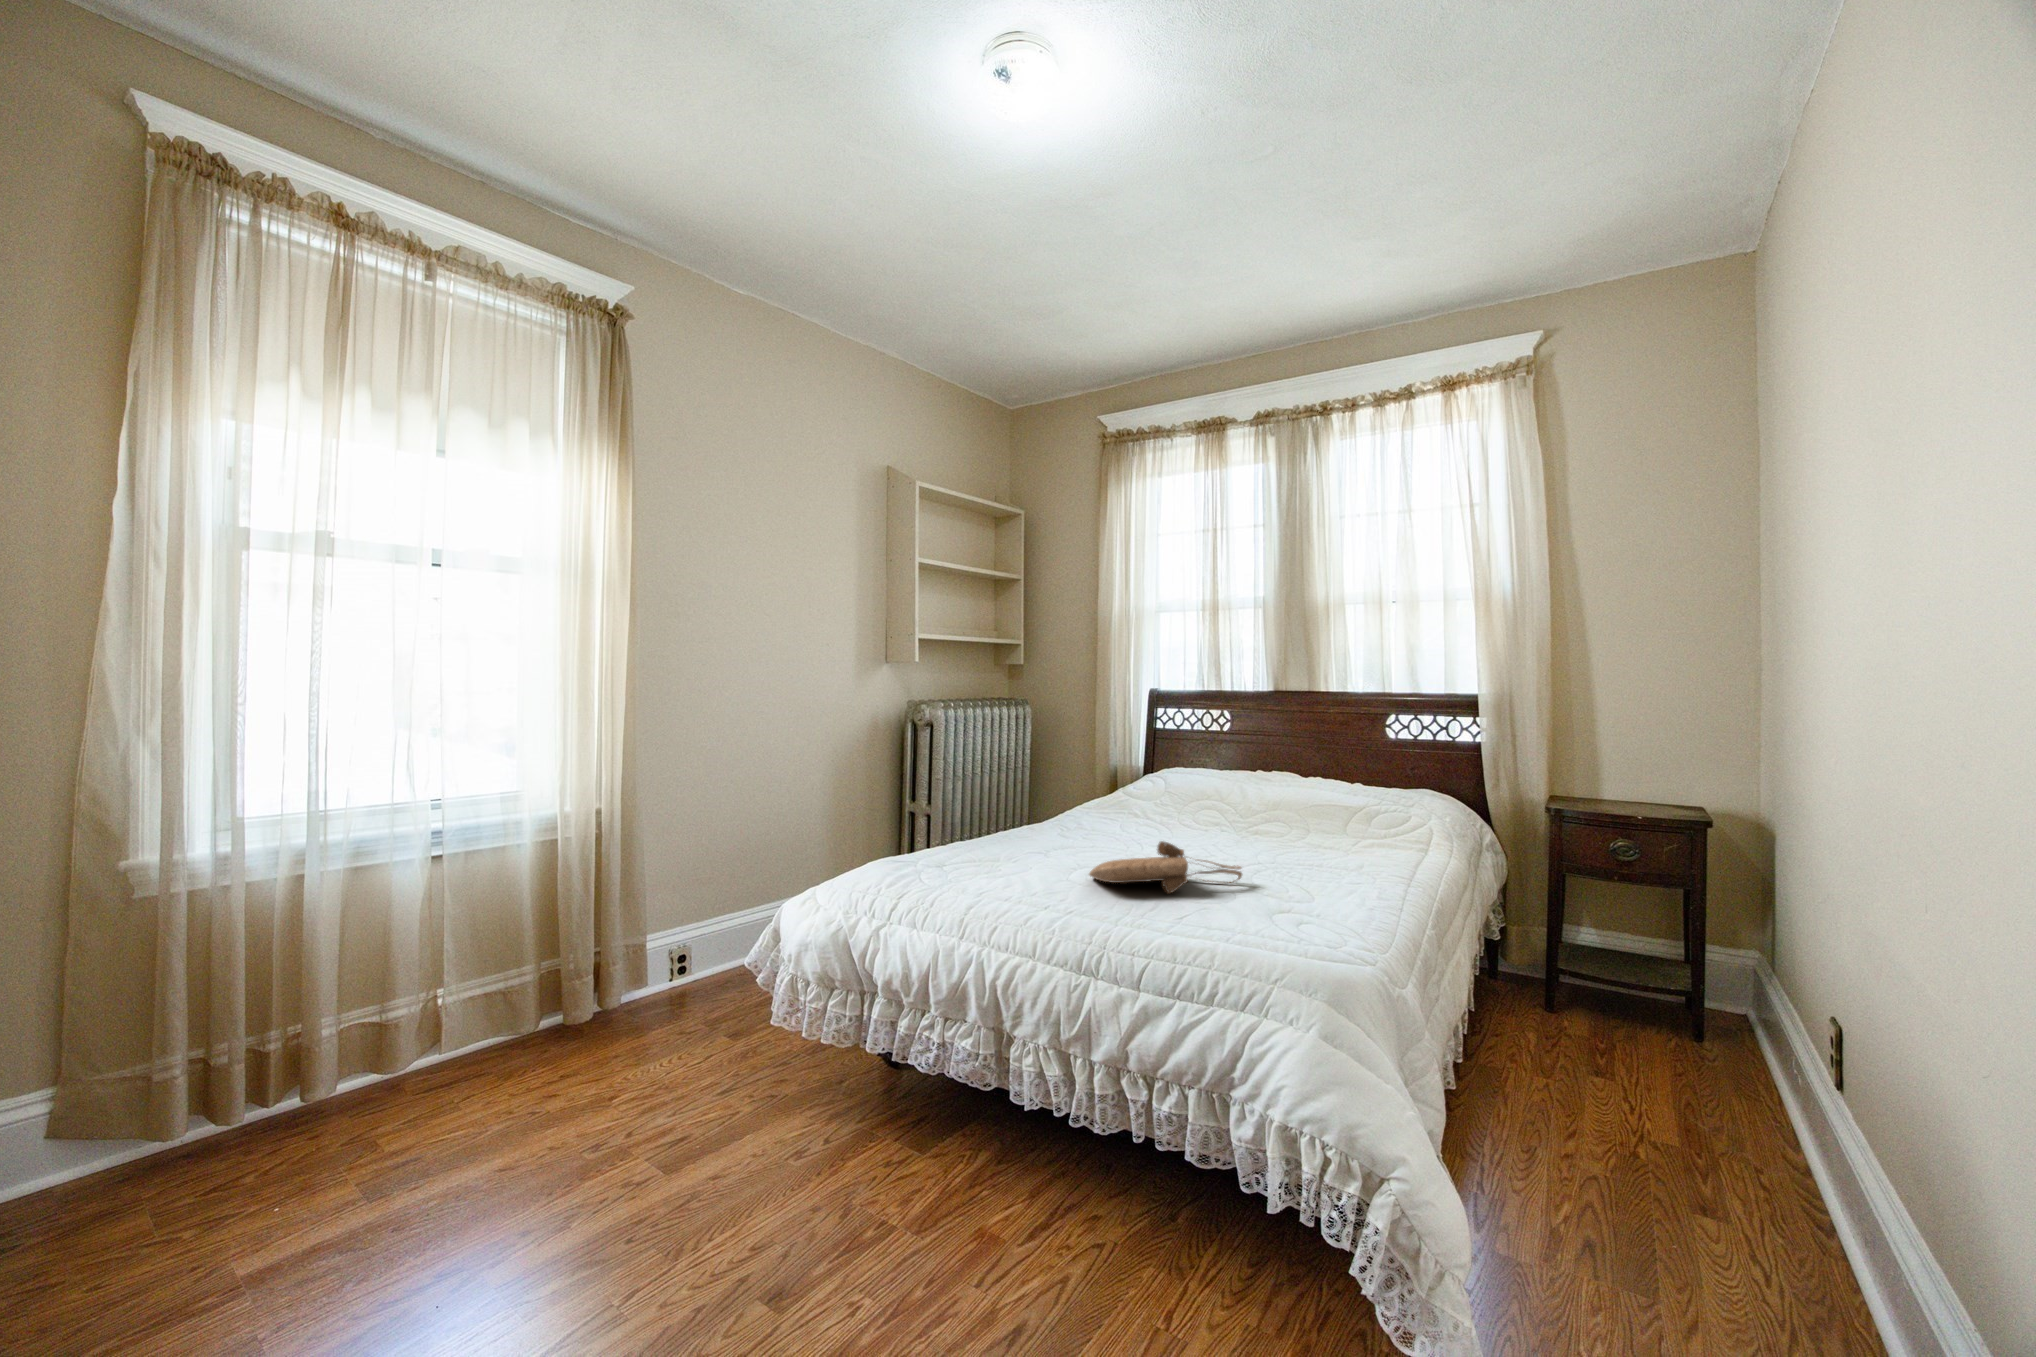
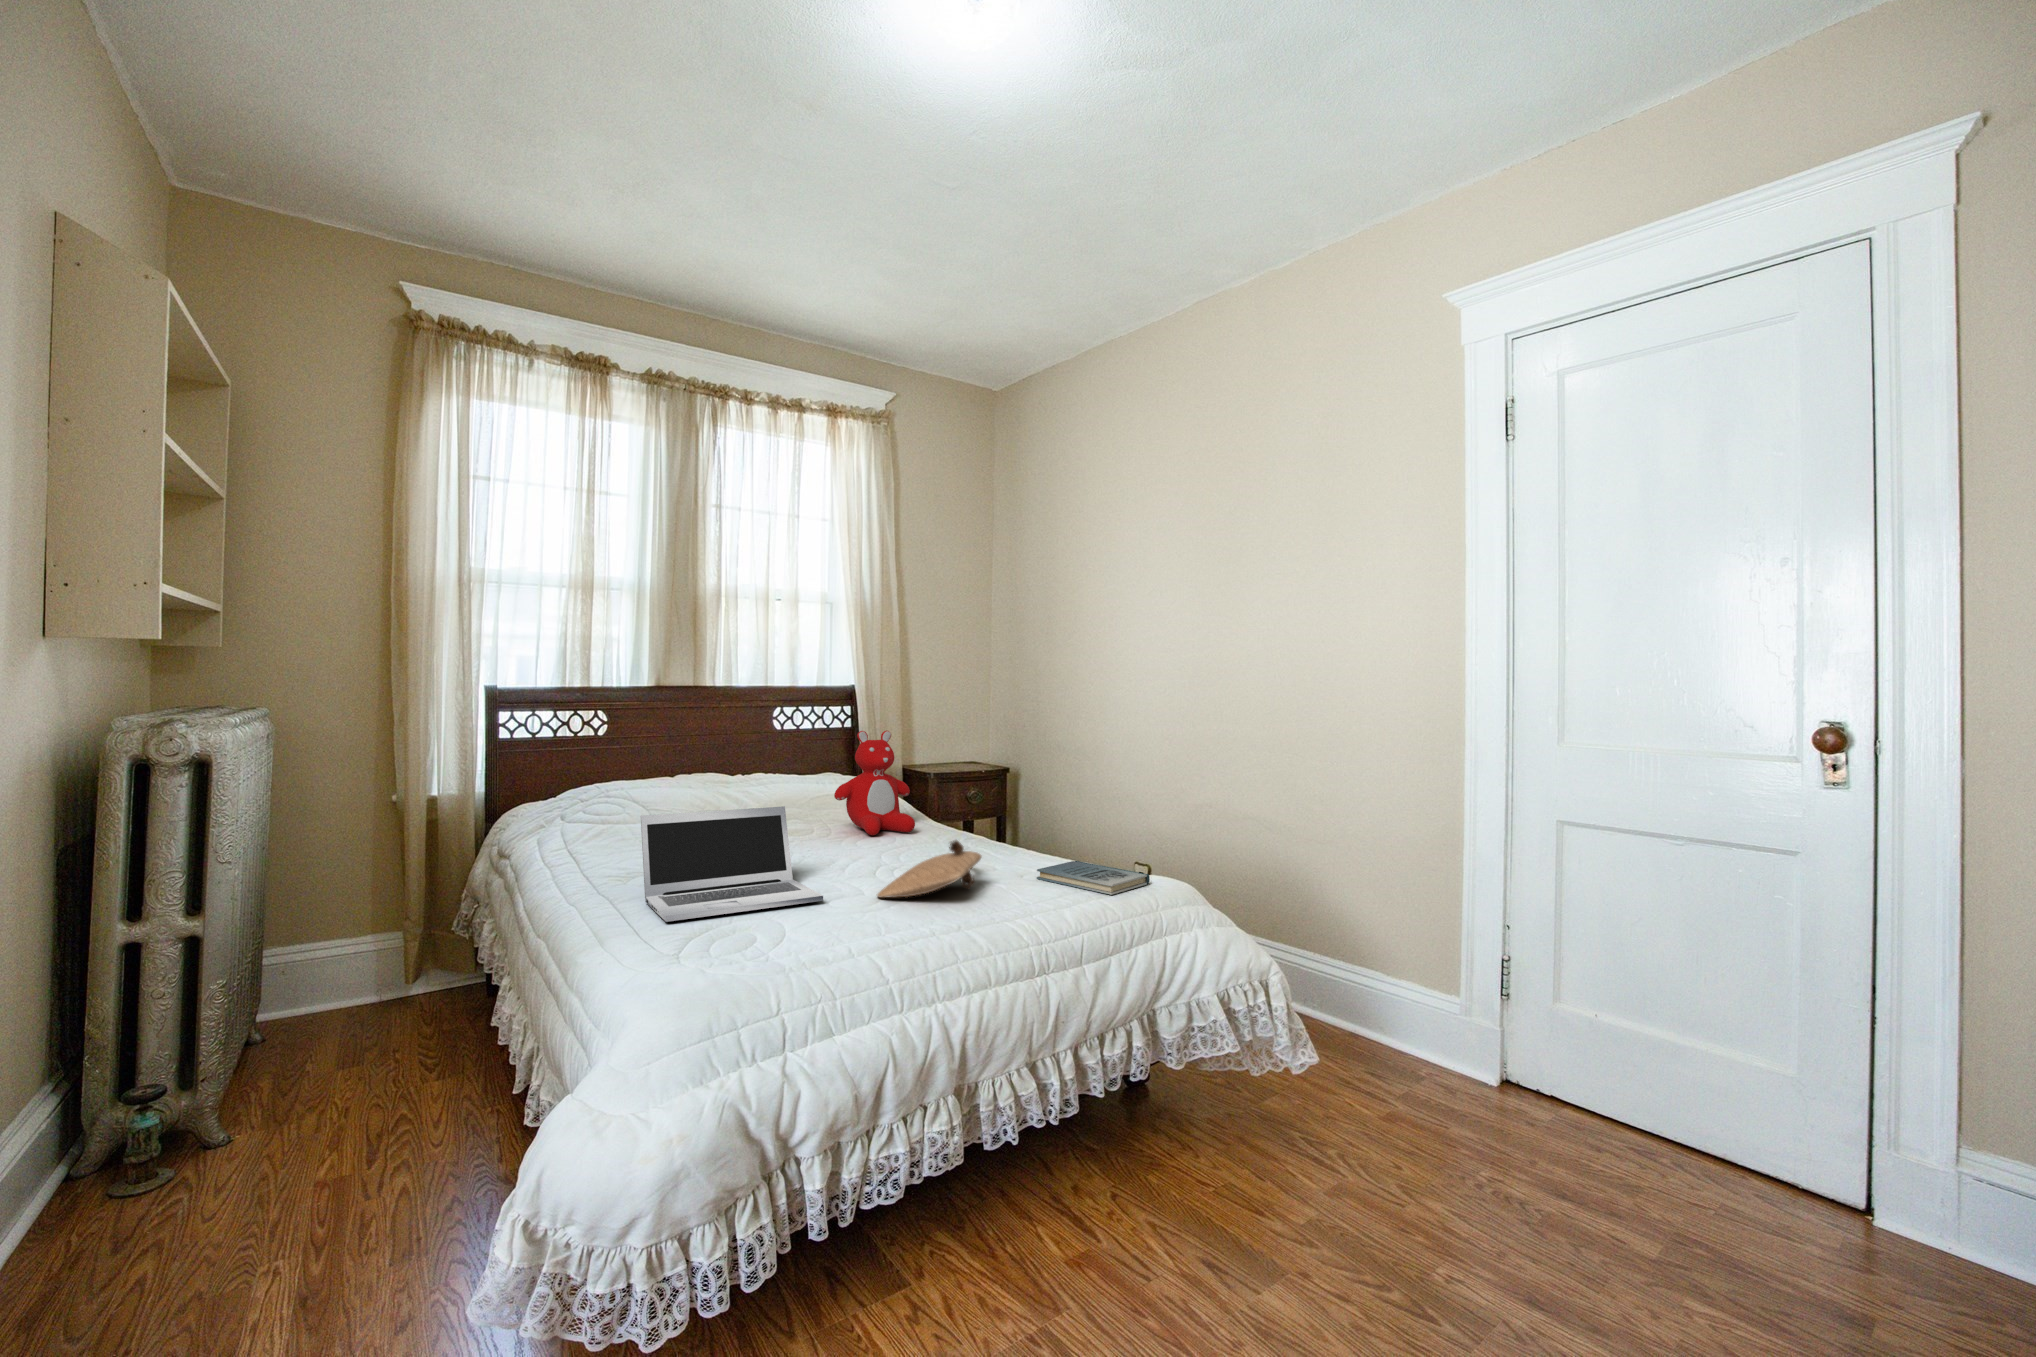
teddy bear: none [1301,737,1394,852] -> present [834,730,915,835]
laptop: none [964,782,1106,866] -> present [641,806,823,922]
book: none [1246,899,1344,953] -> present [1037,861,1150,895]

